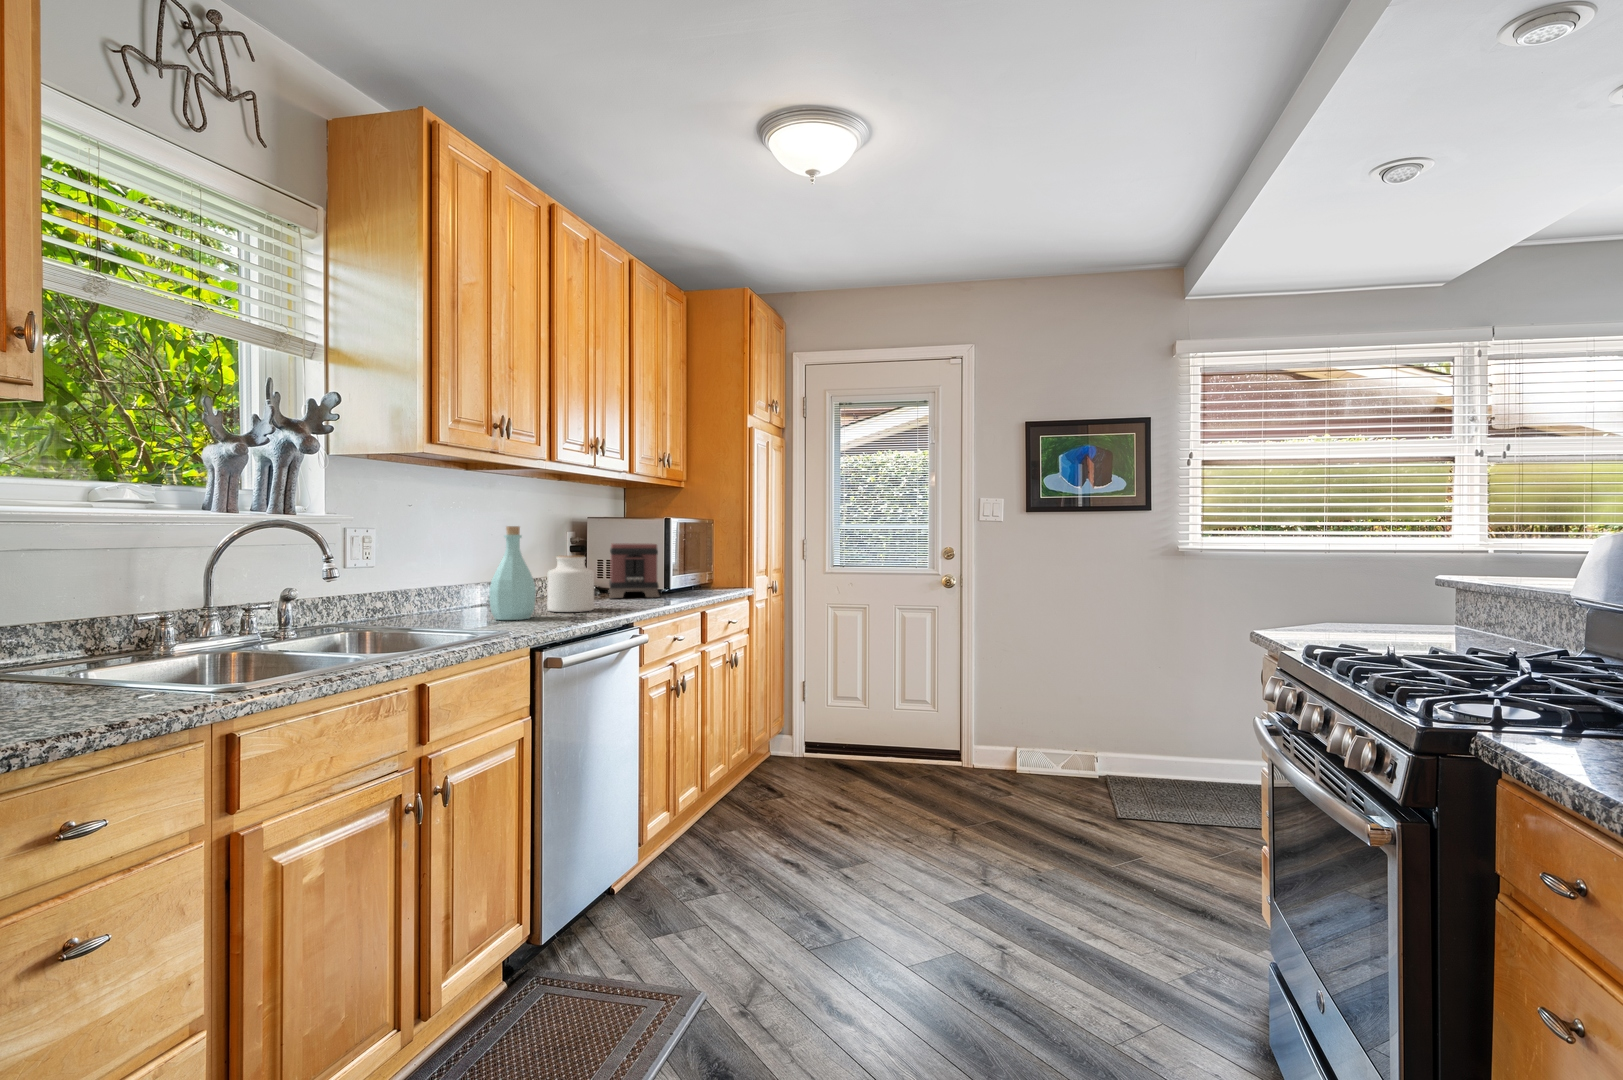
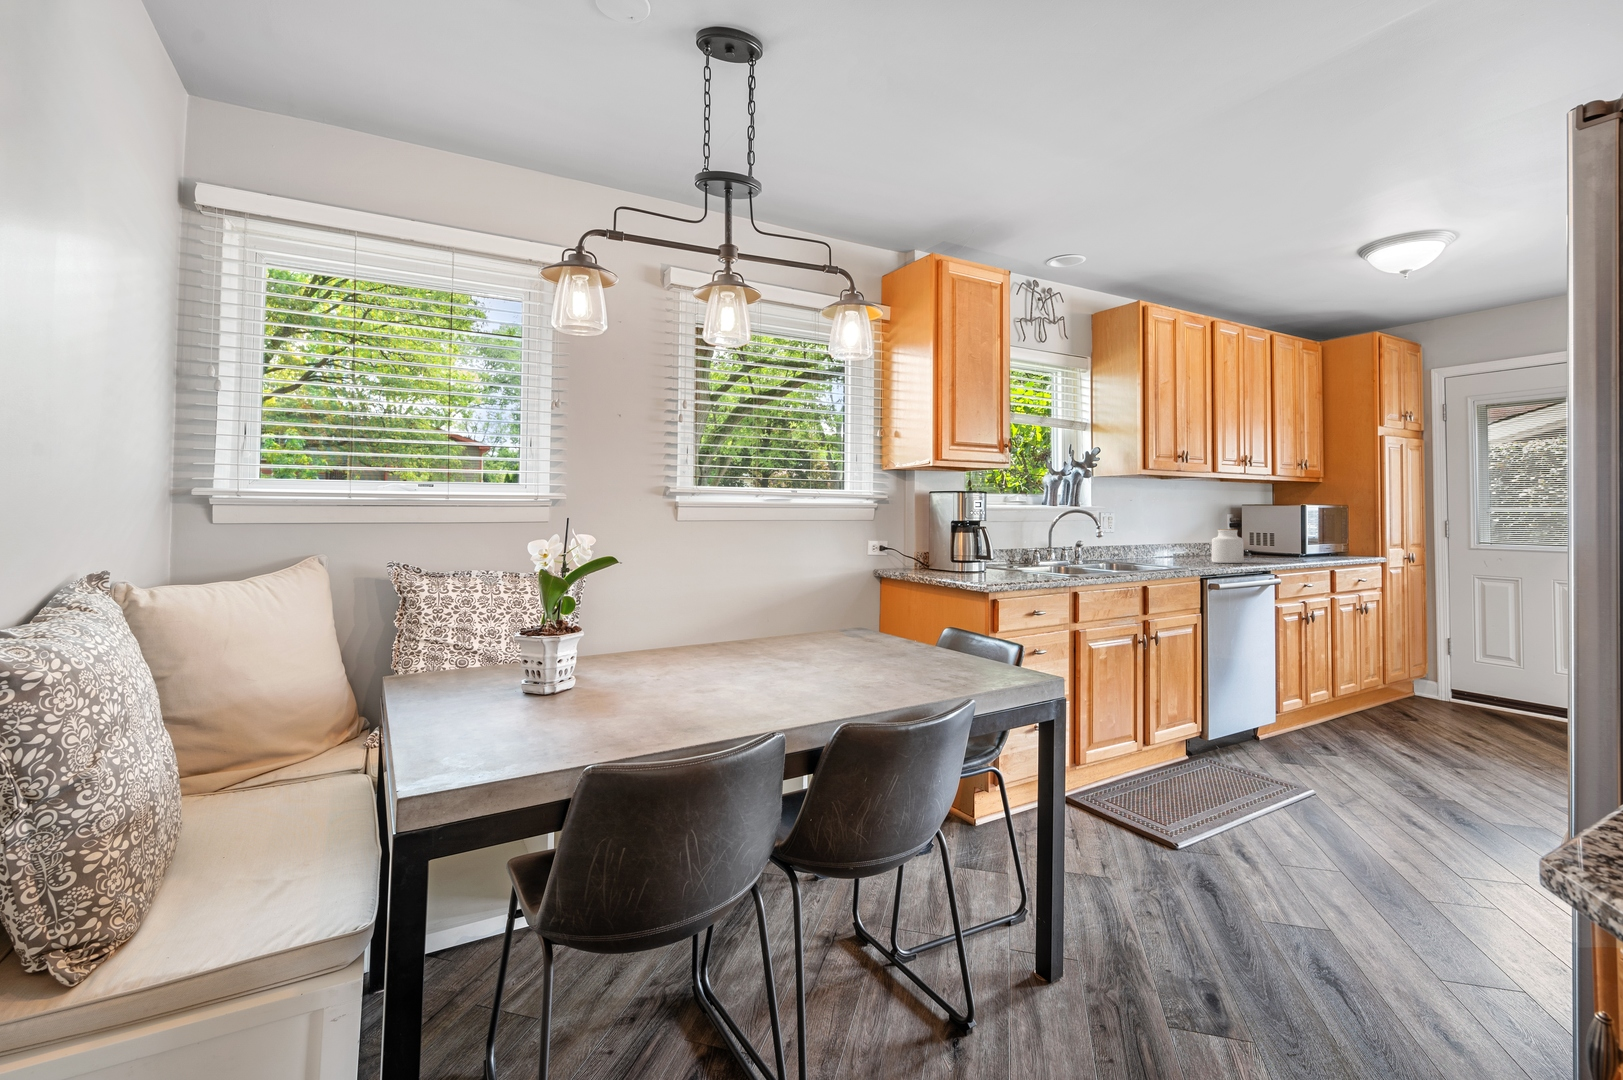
bottle: present [489,526,536,620] -> none [1176,512,1204,565]
toaster: present [608,543,660,598] -> none [1256,523,1296,559]

